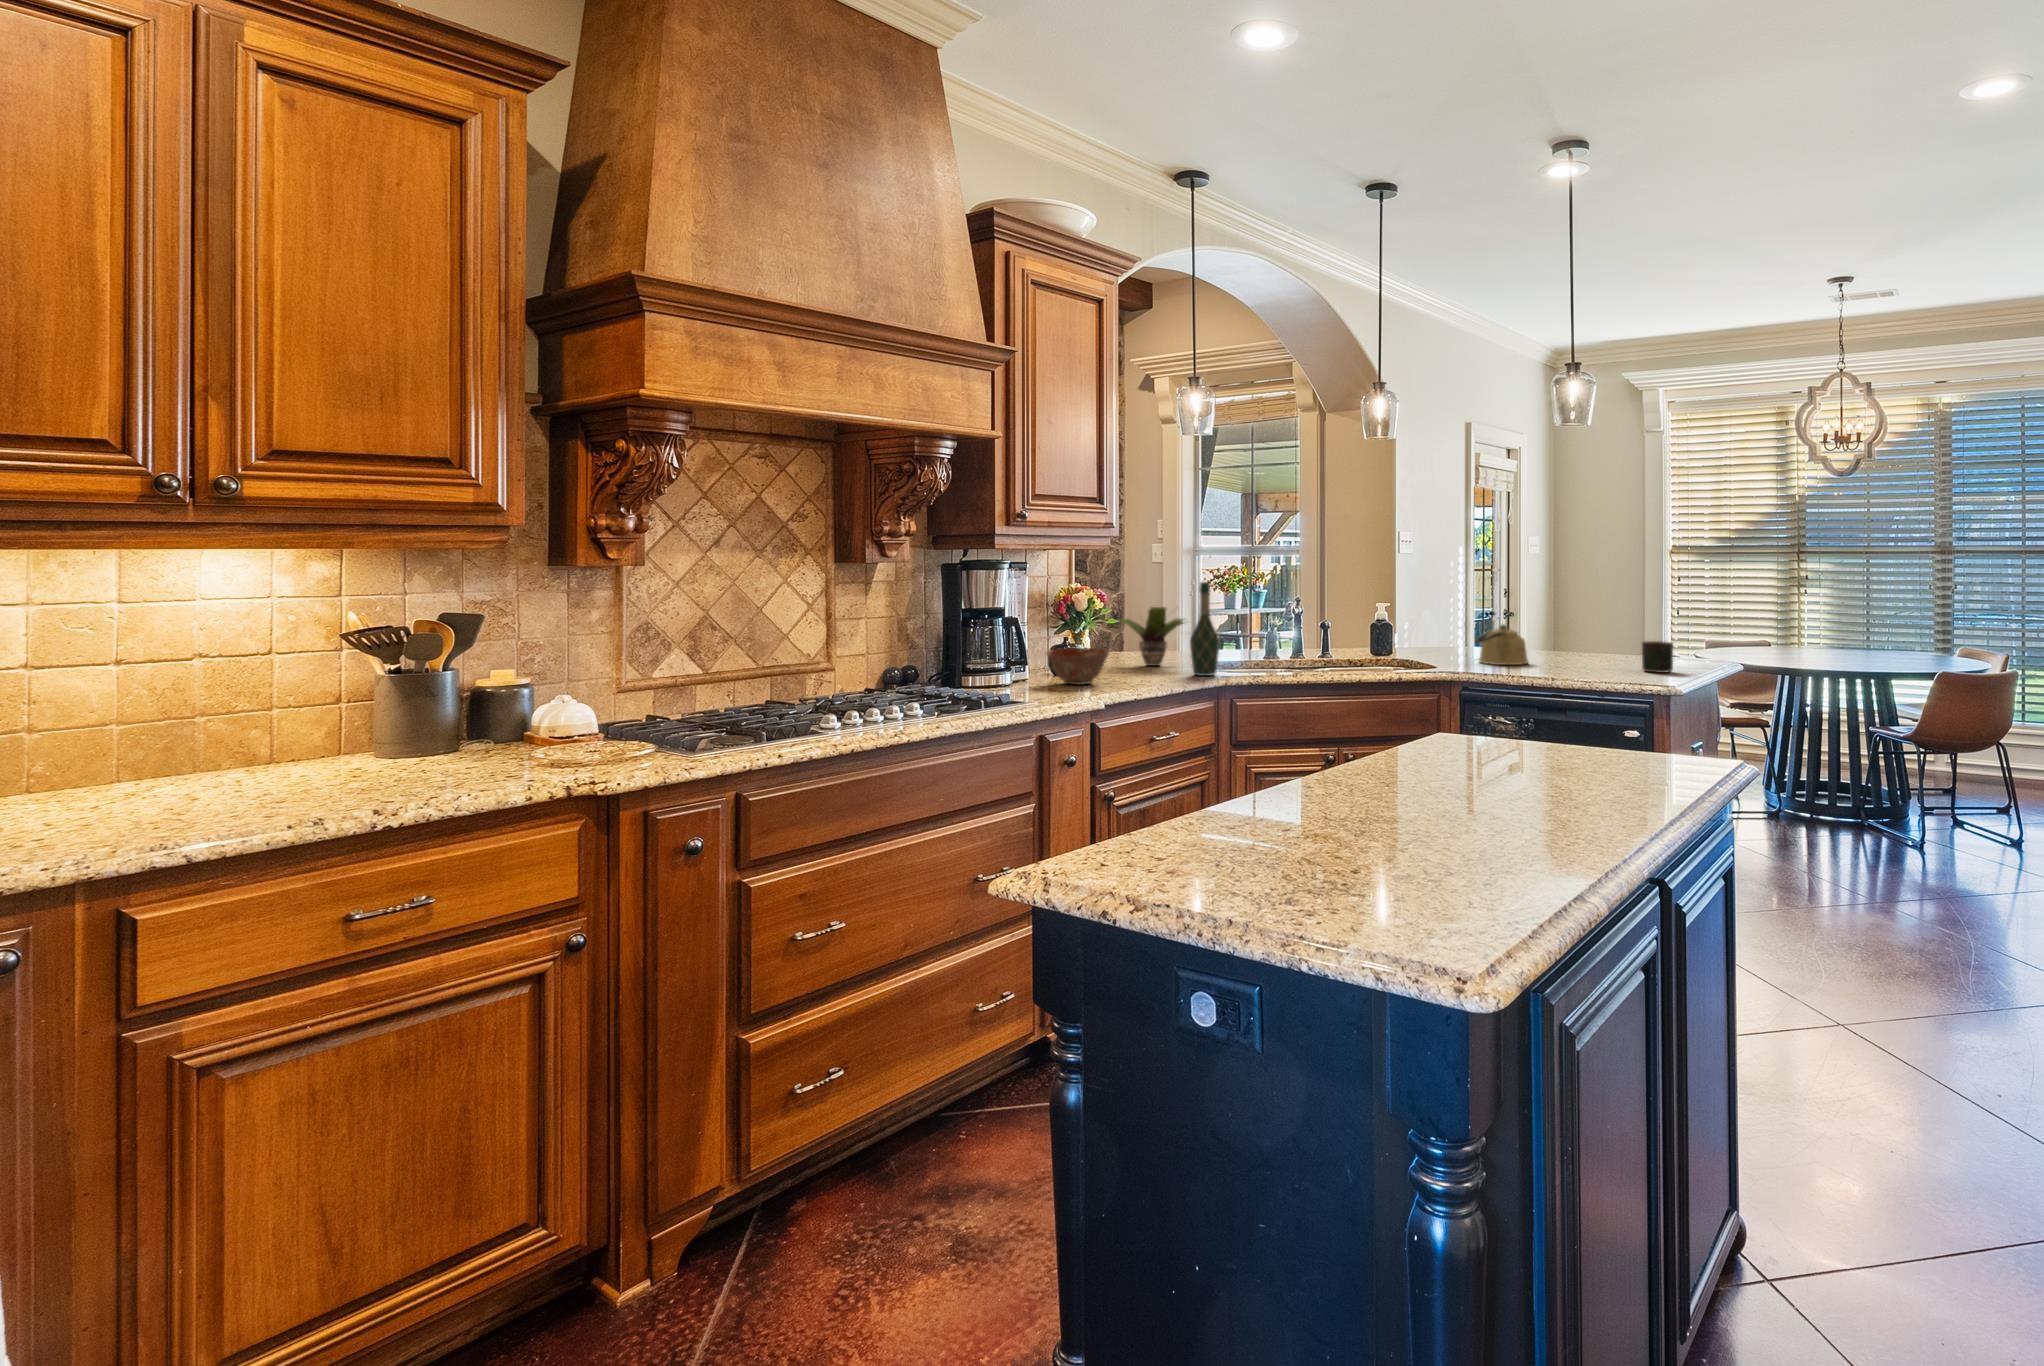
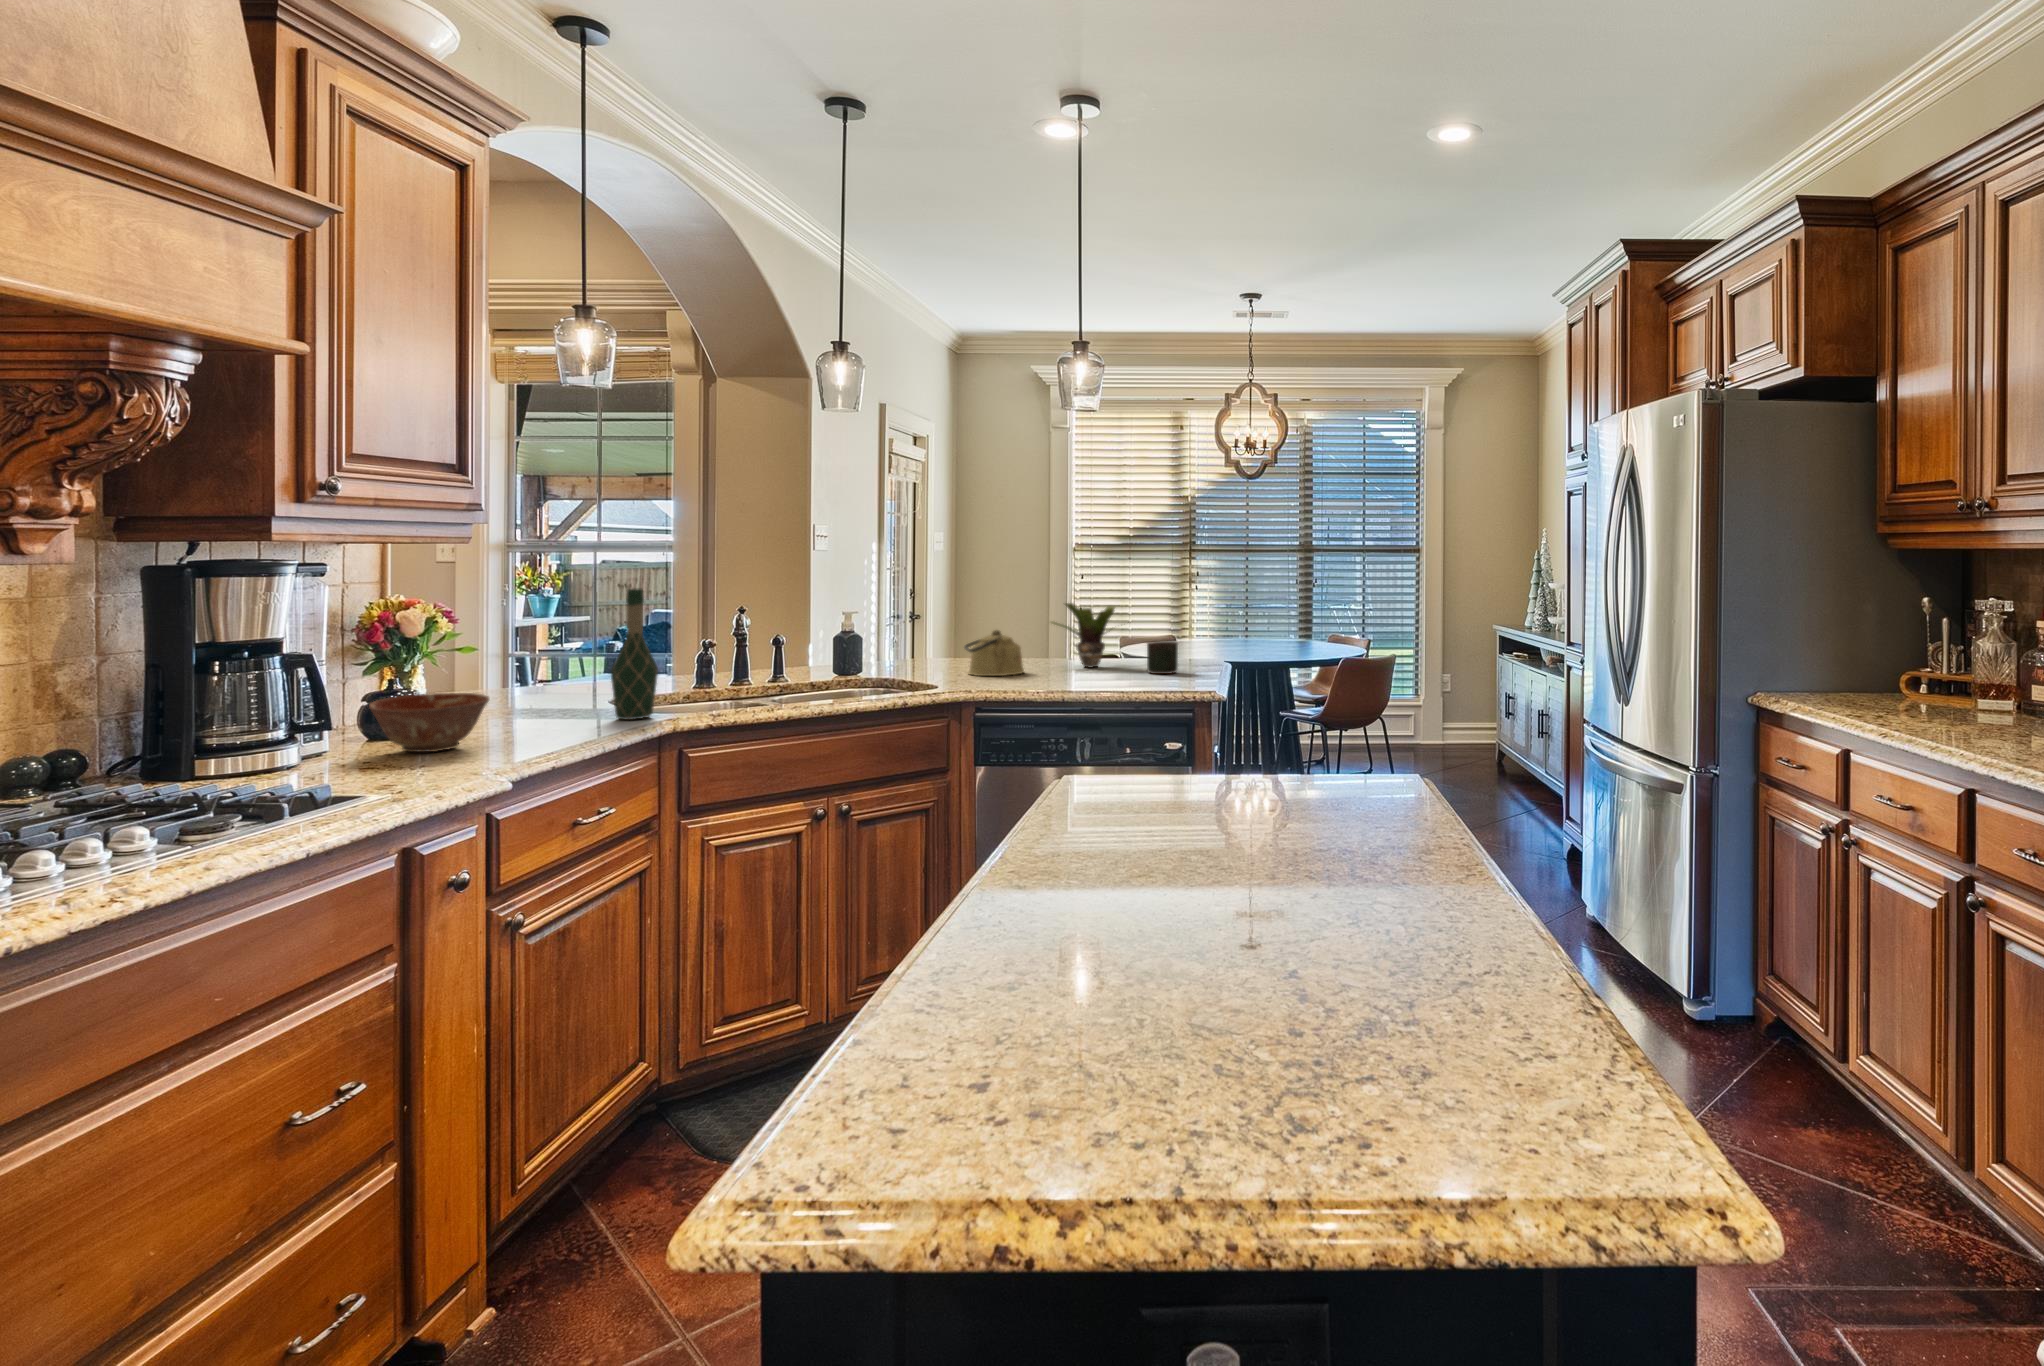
potted plant: present [1120,607,1184,666] -> present [1051,603,1115,668]

